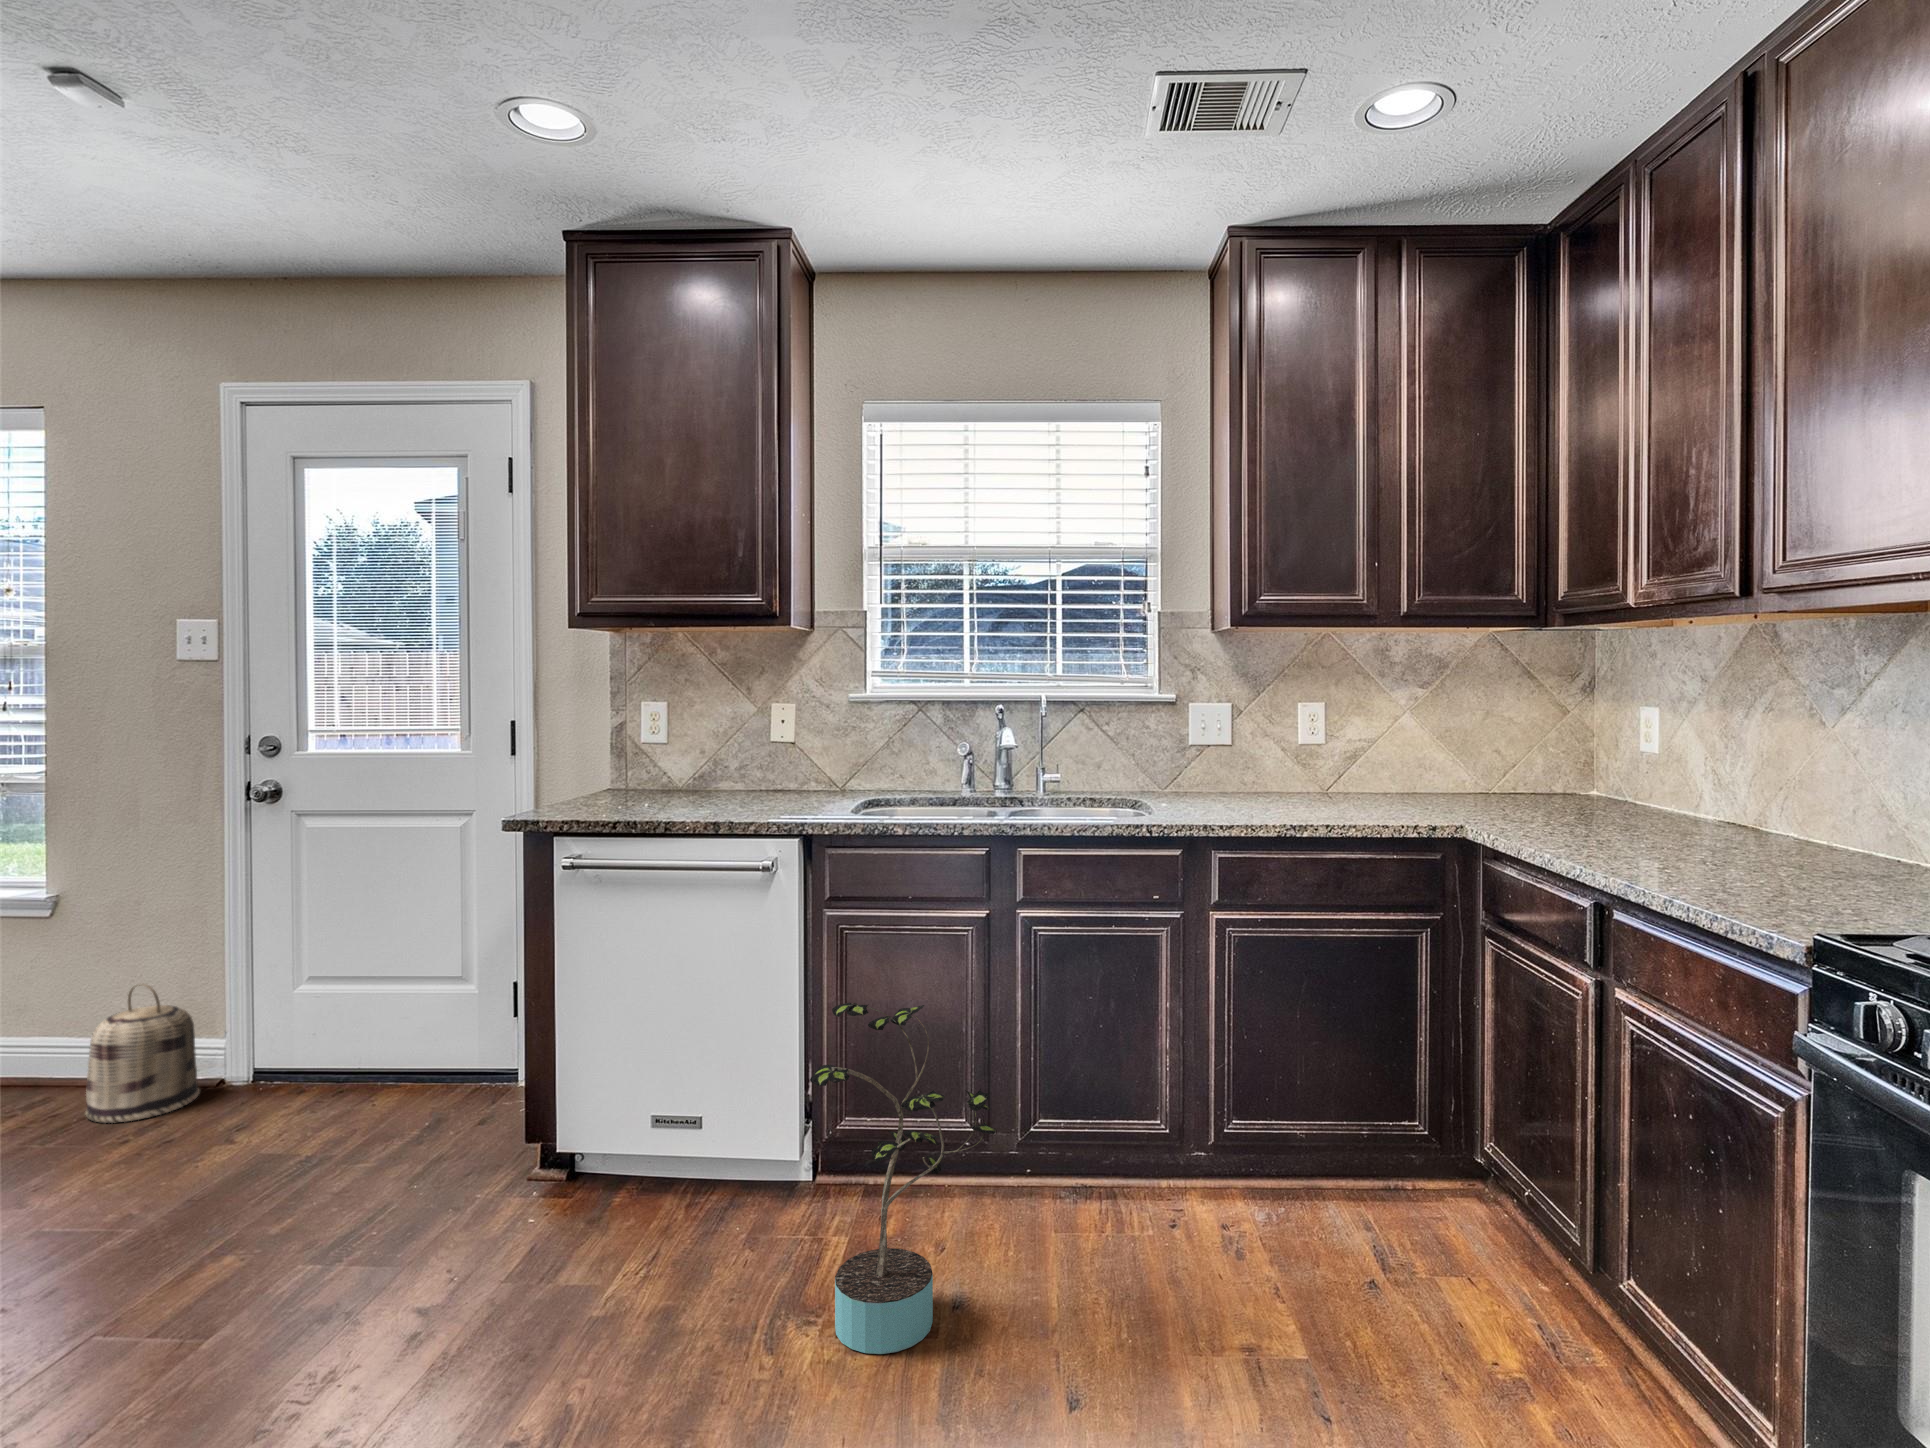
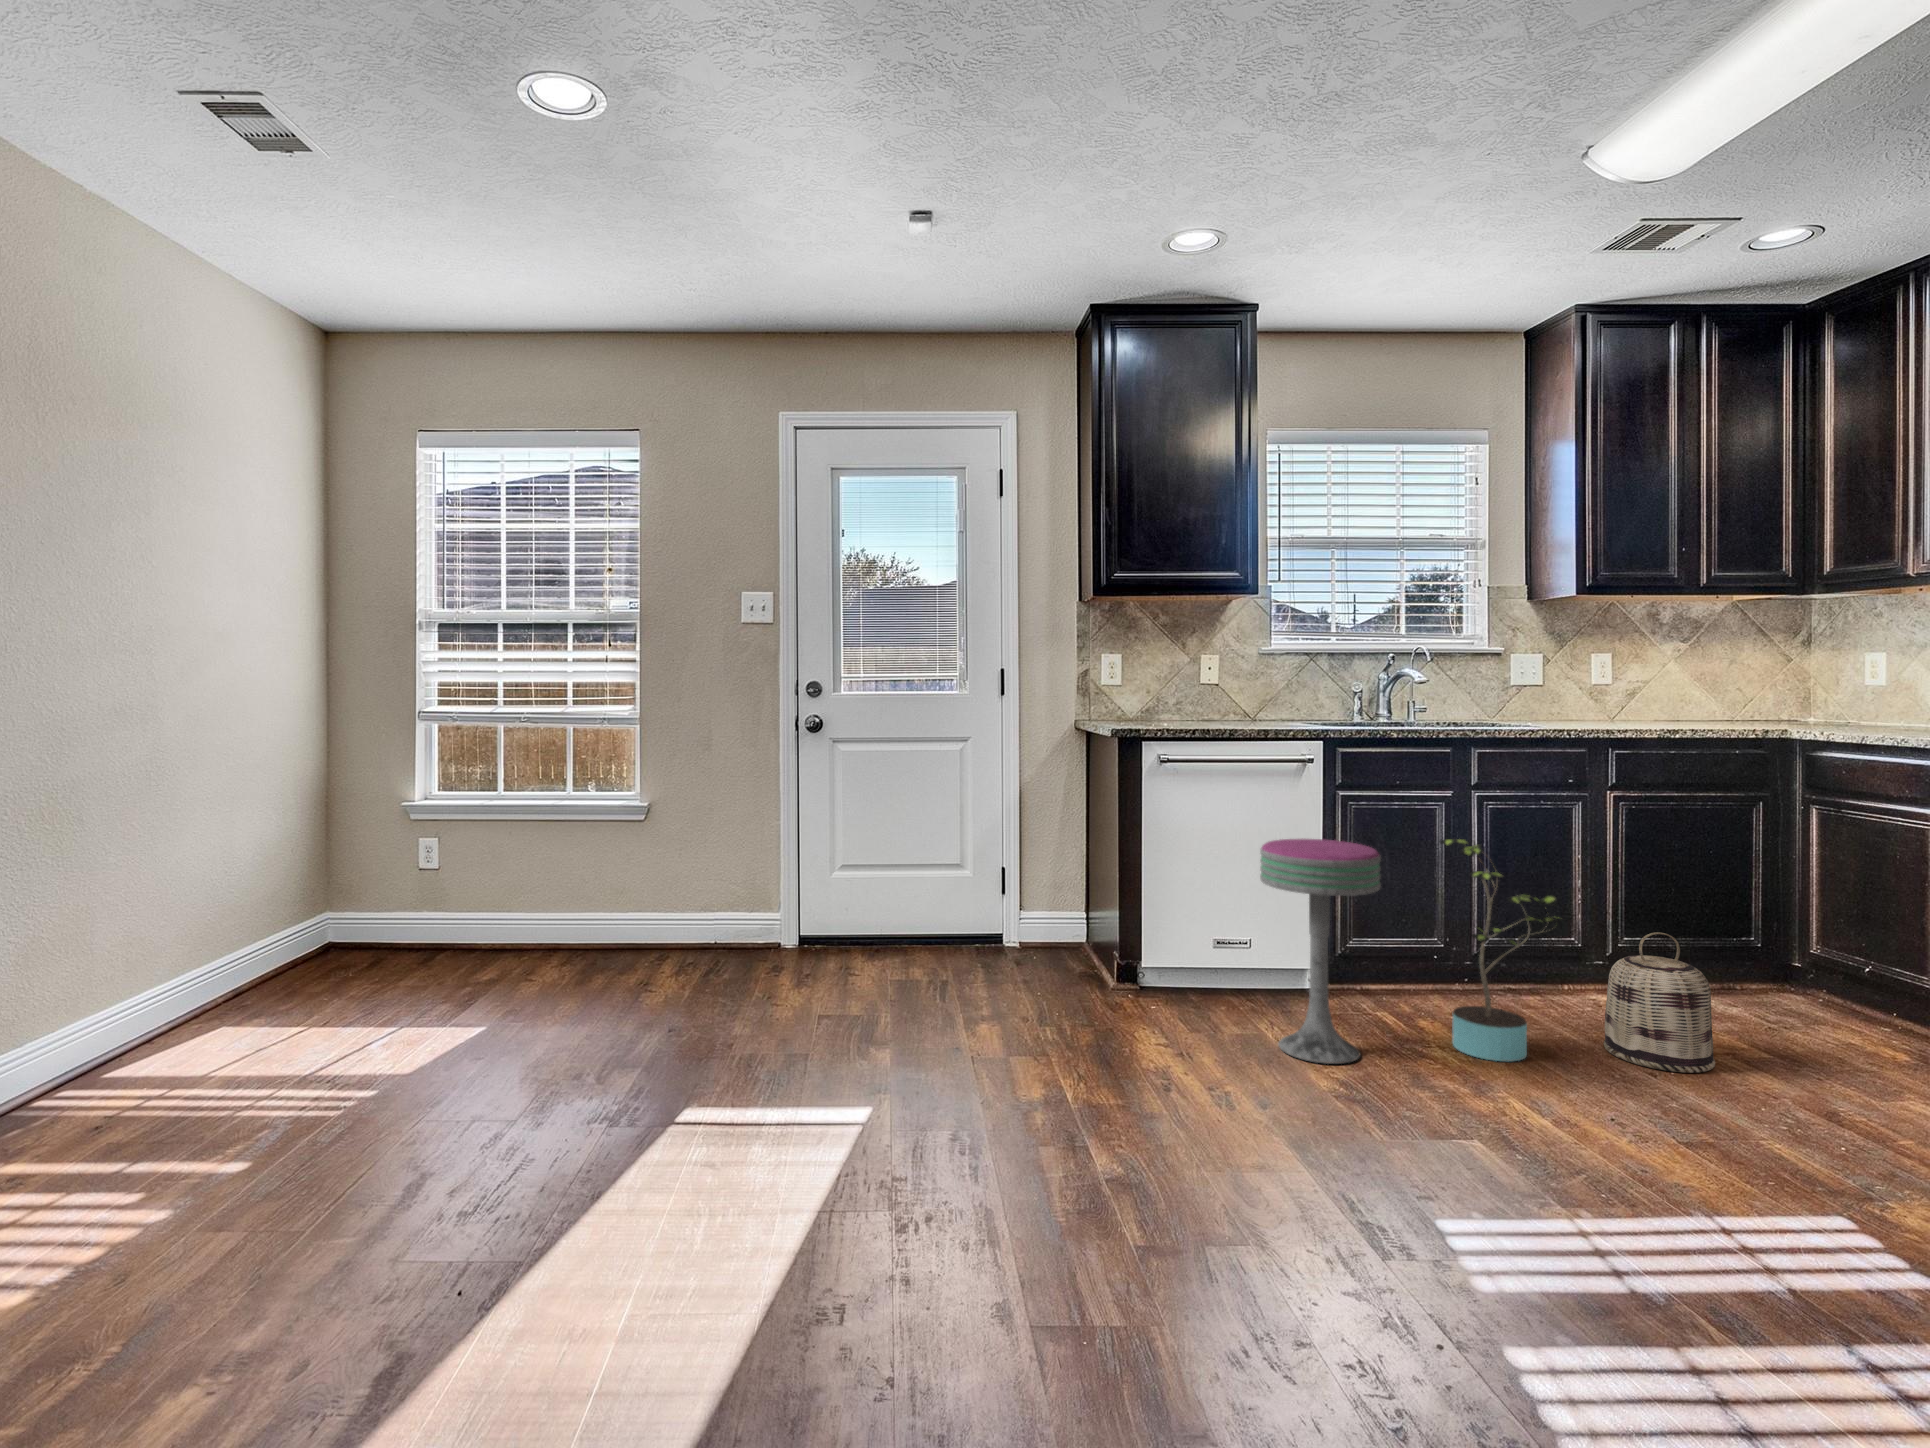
basket: present [85,984,199,1123] -> present [1604,932,1715,1073]
bar stool: none [539,996,717,1355] -> present [1260,839,1381,1064]

